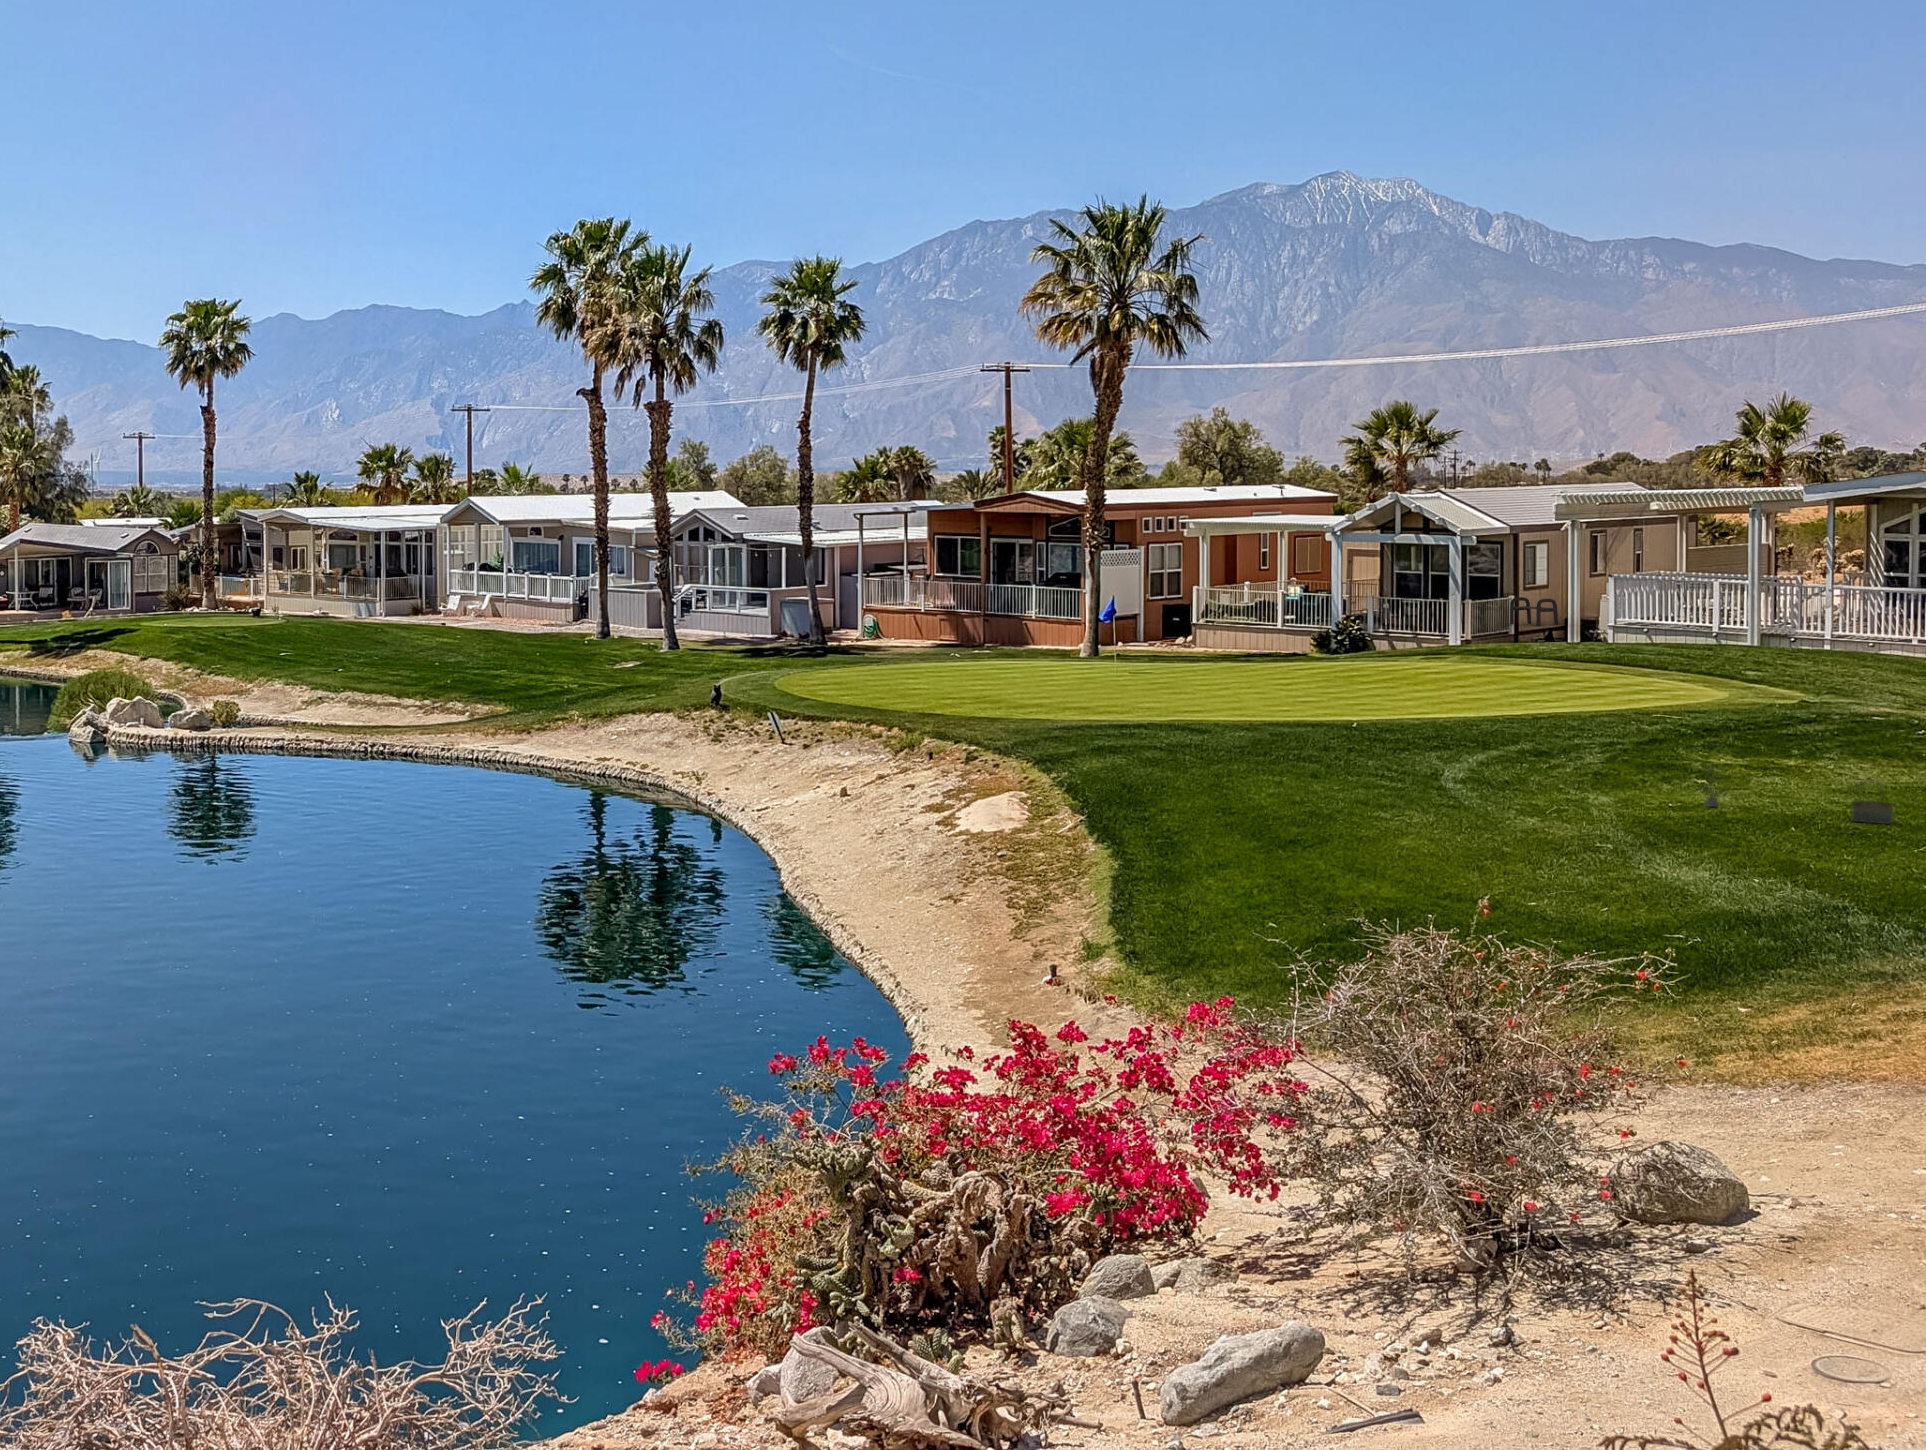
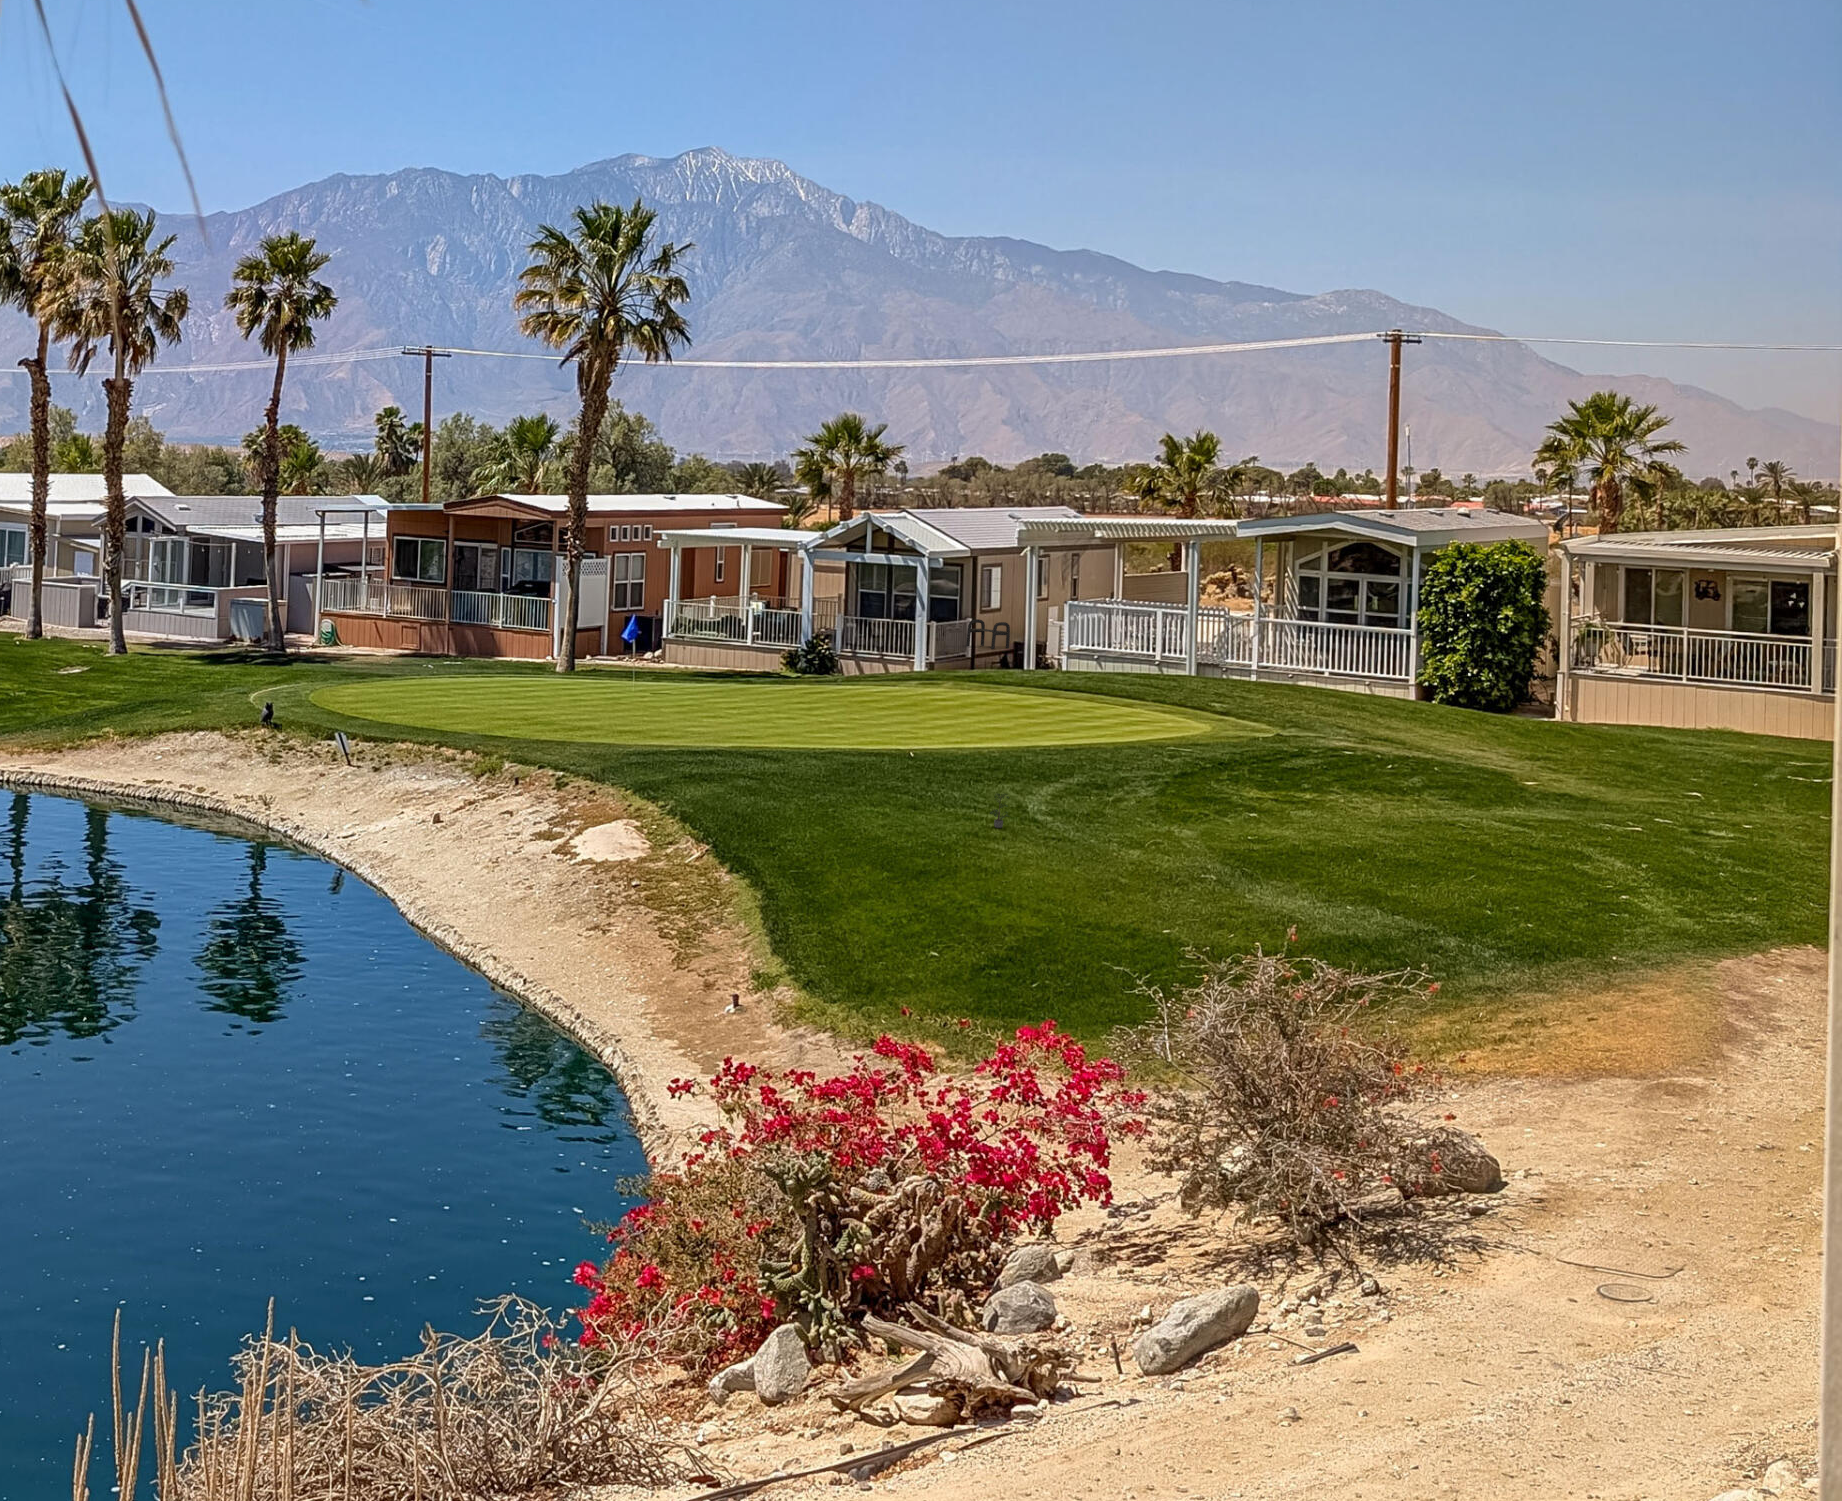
potted plant: present [1700,766,1723,807] -> present [990,793,1009,828]
basket: present [1851,779,1893,824] -> none [1391,826,1423,864]

